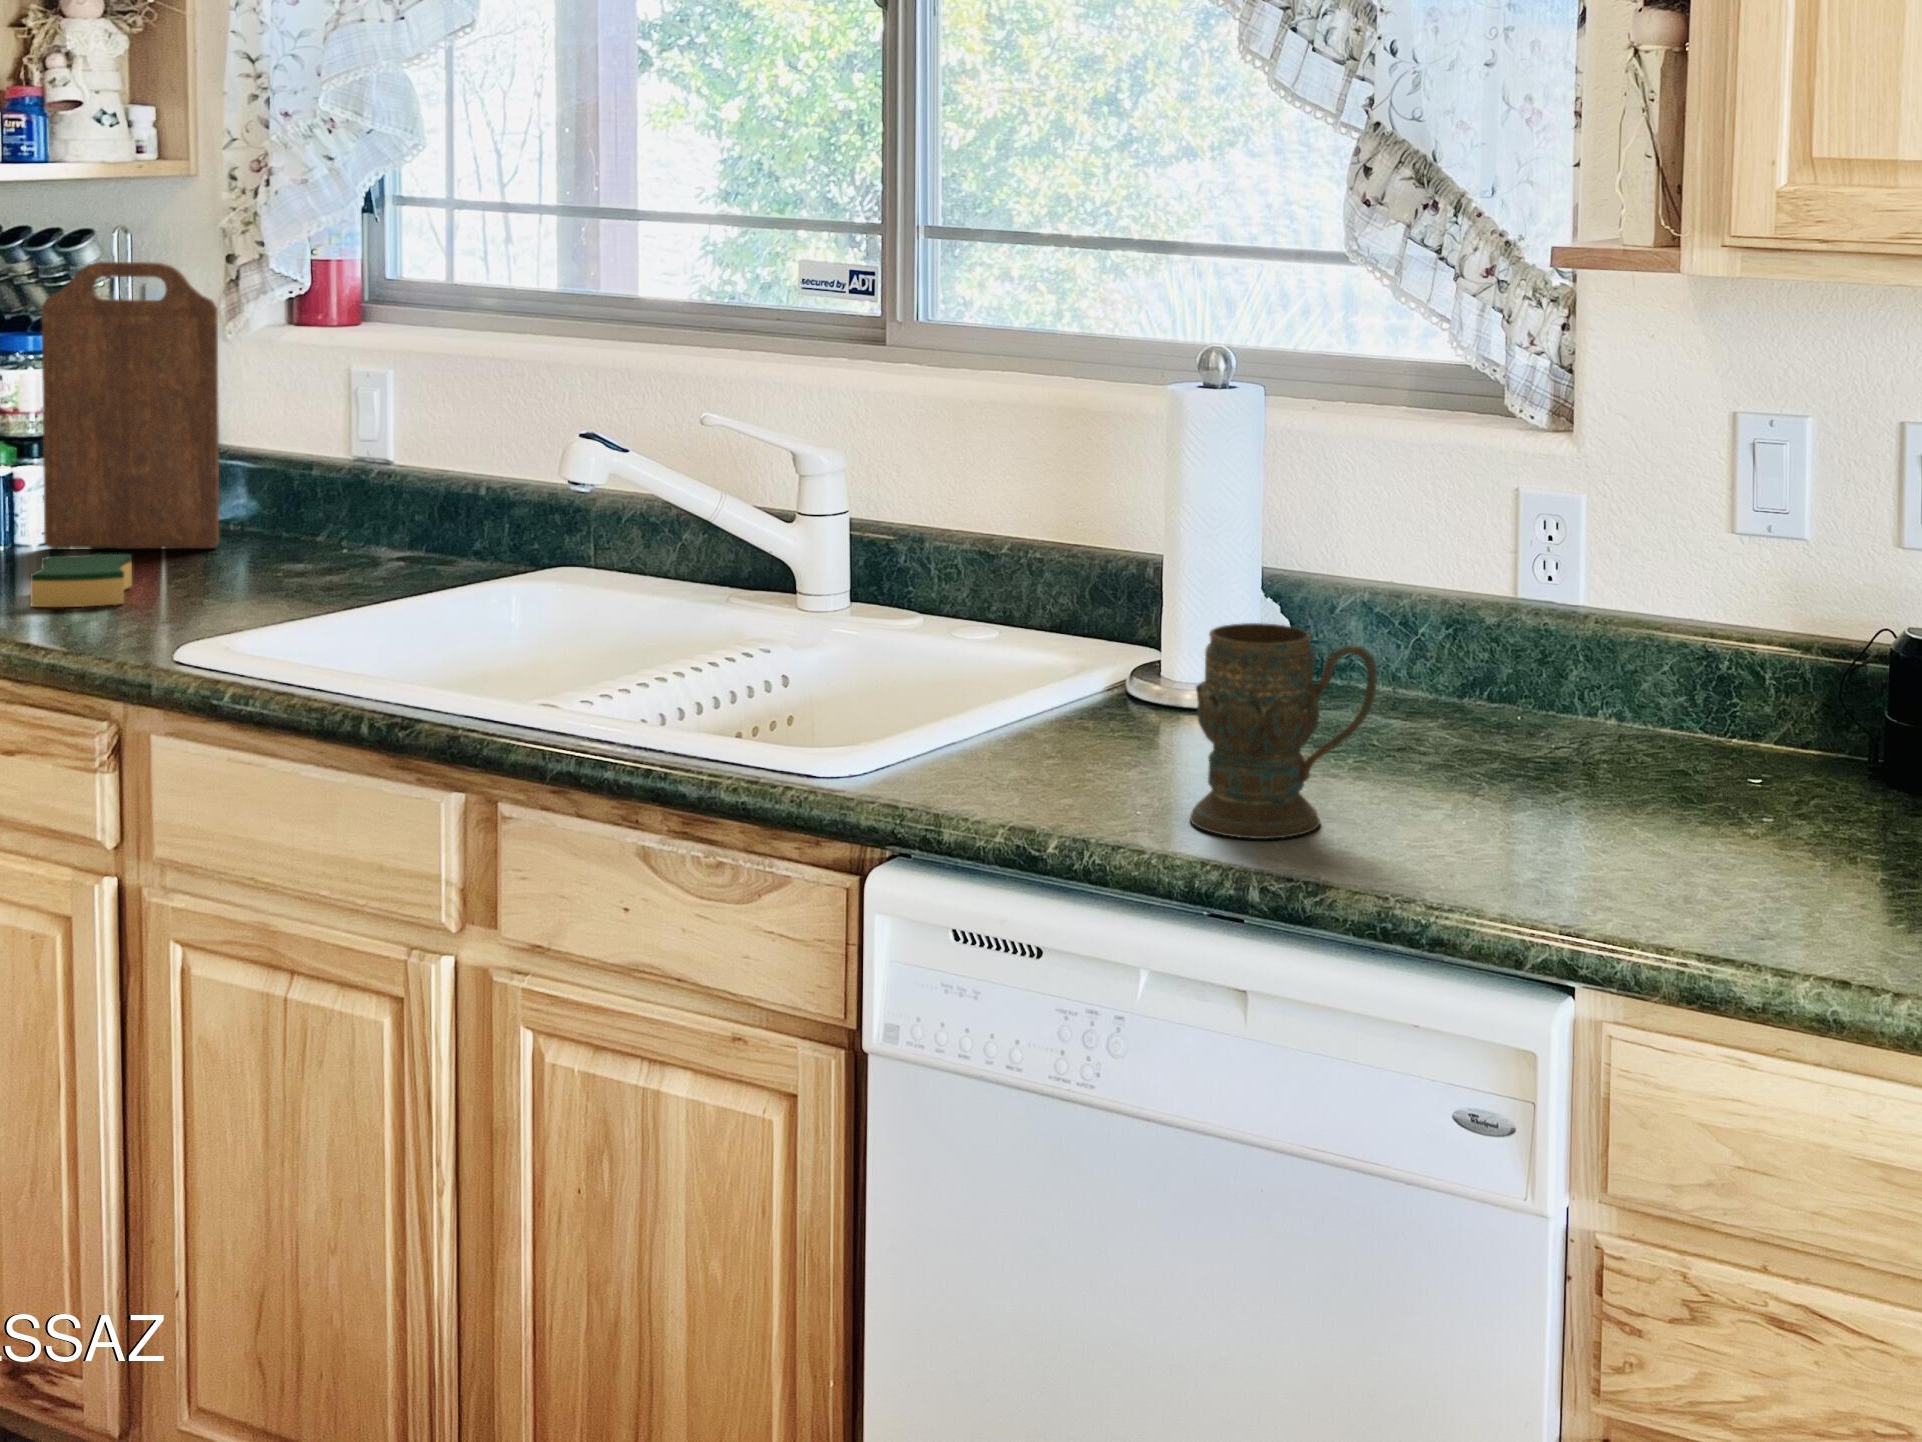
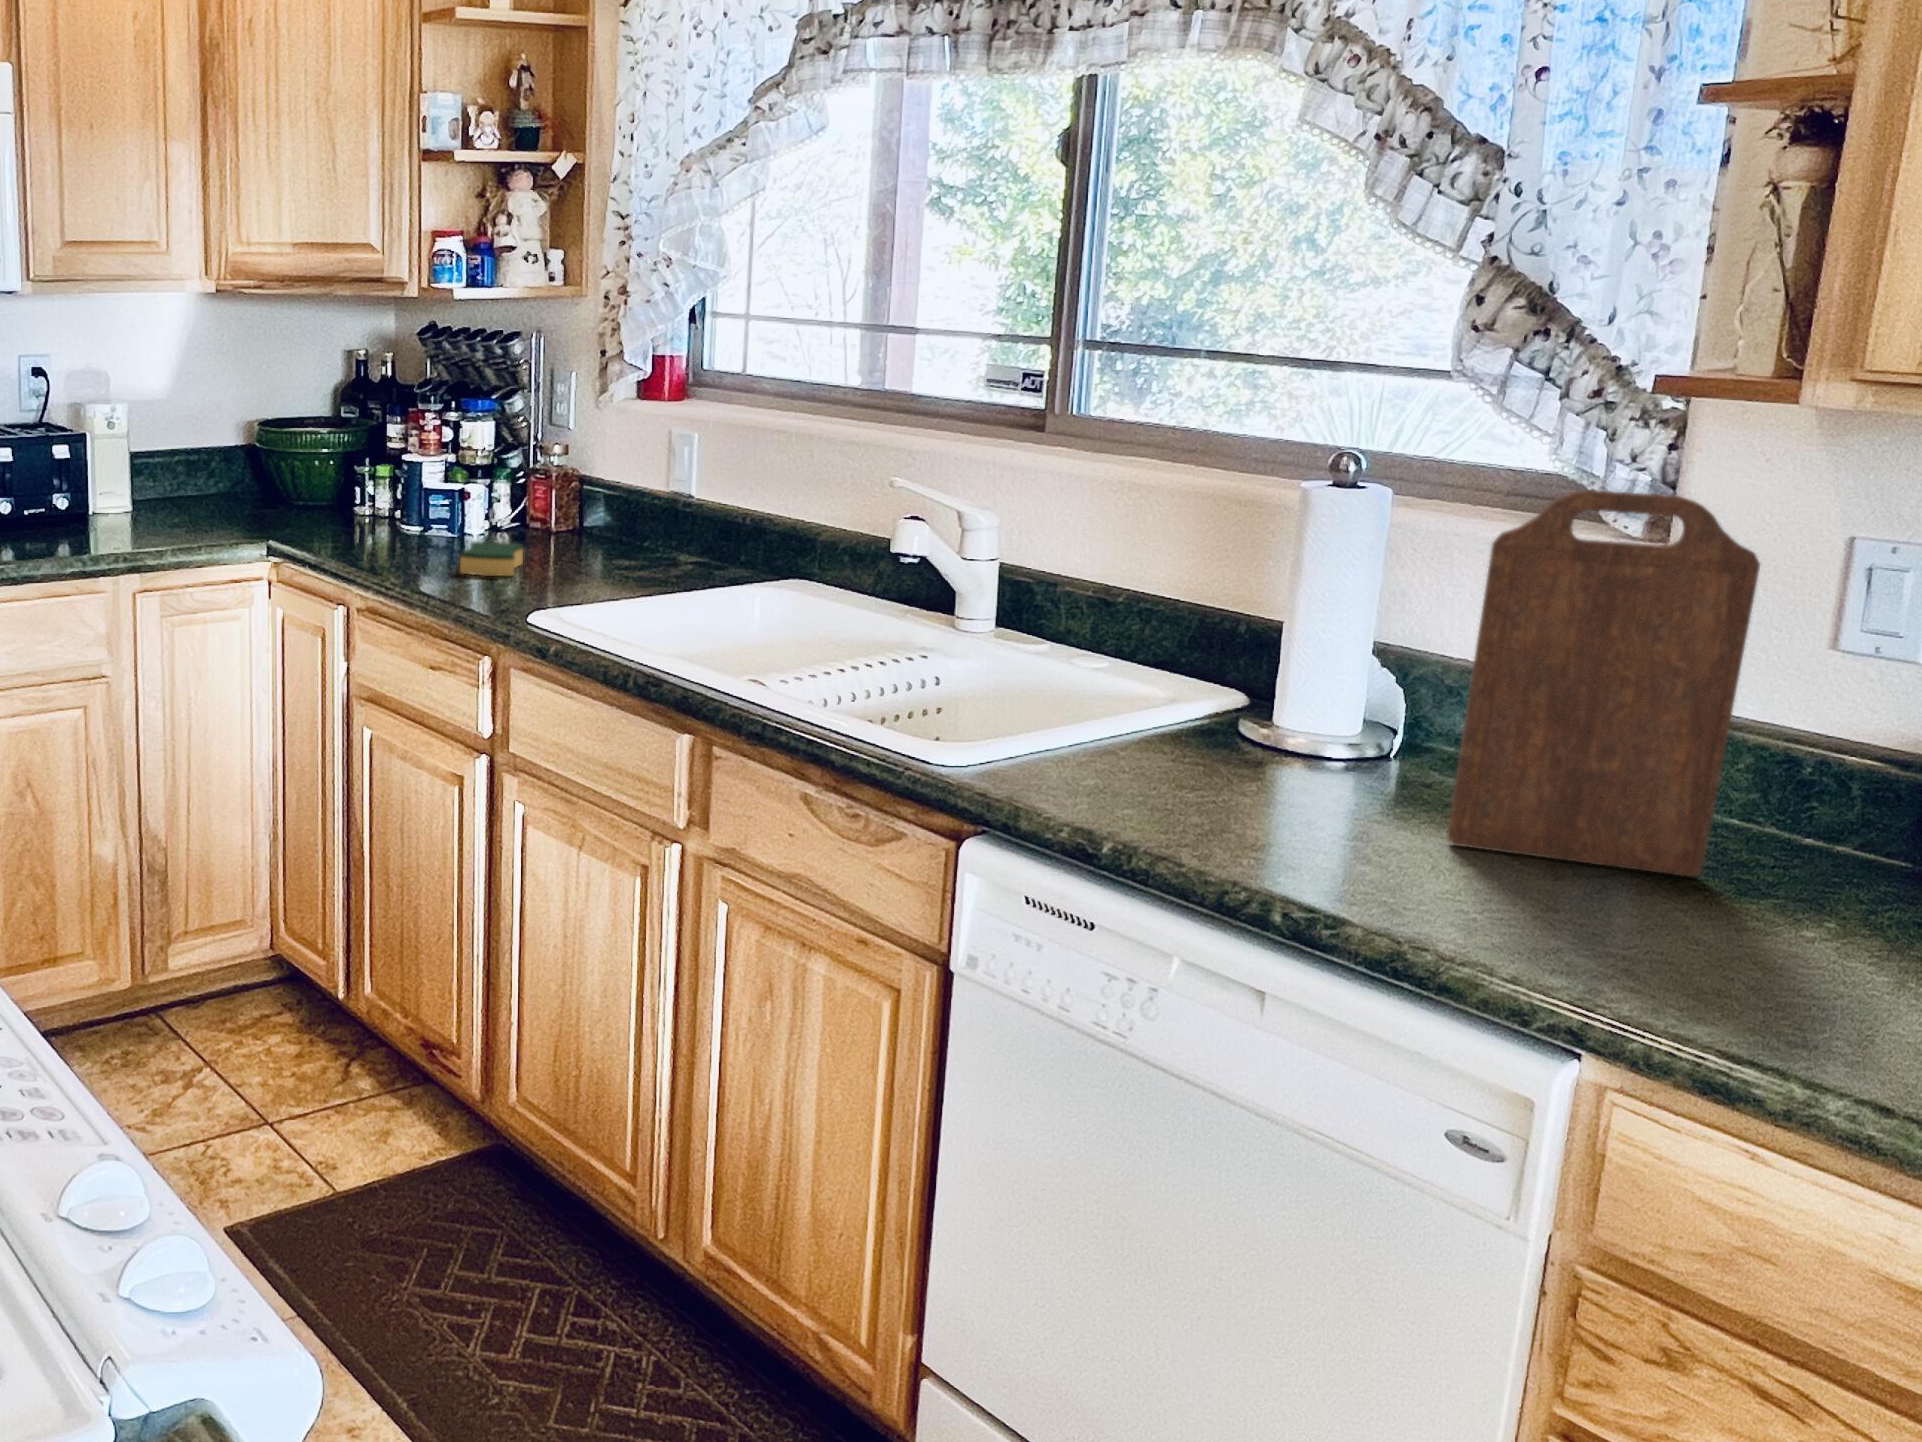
cutting board: present [42,262,219,549] -> present [1447,490,1760,877]
mug: present [1190,623,1377,839] -> none [1232,685,1420,867]

